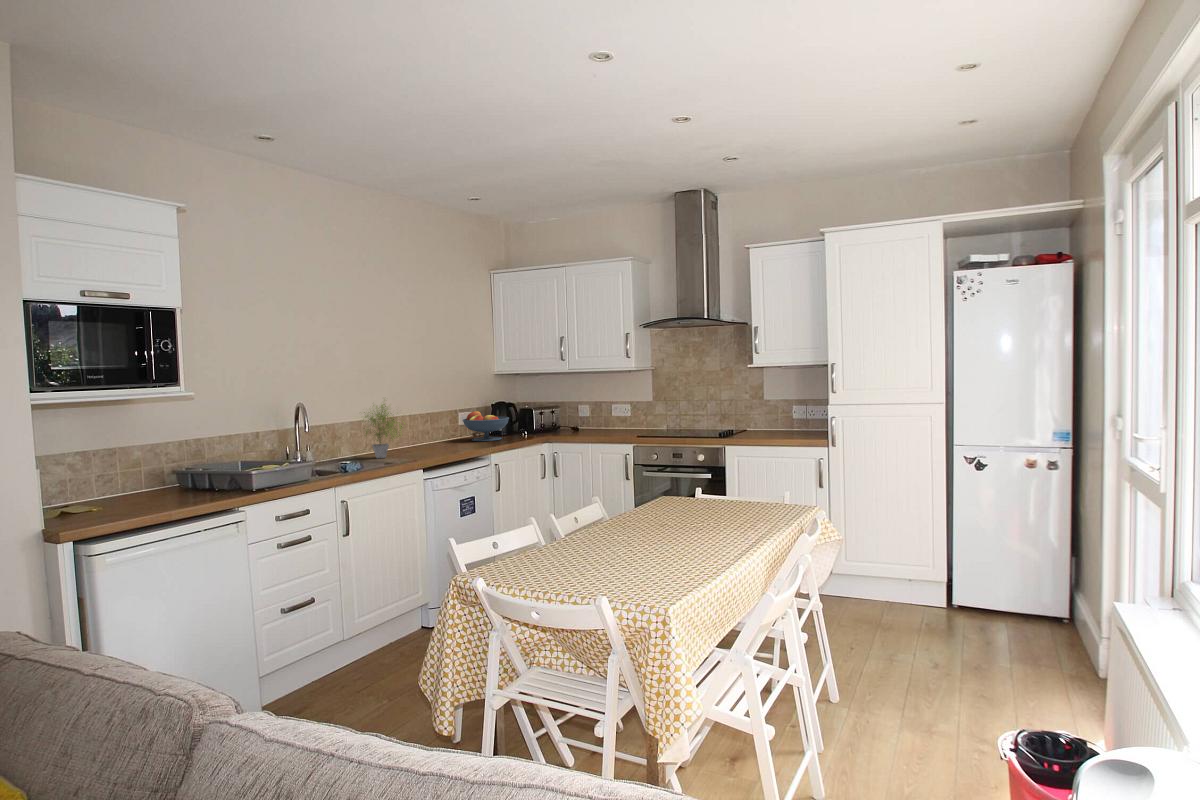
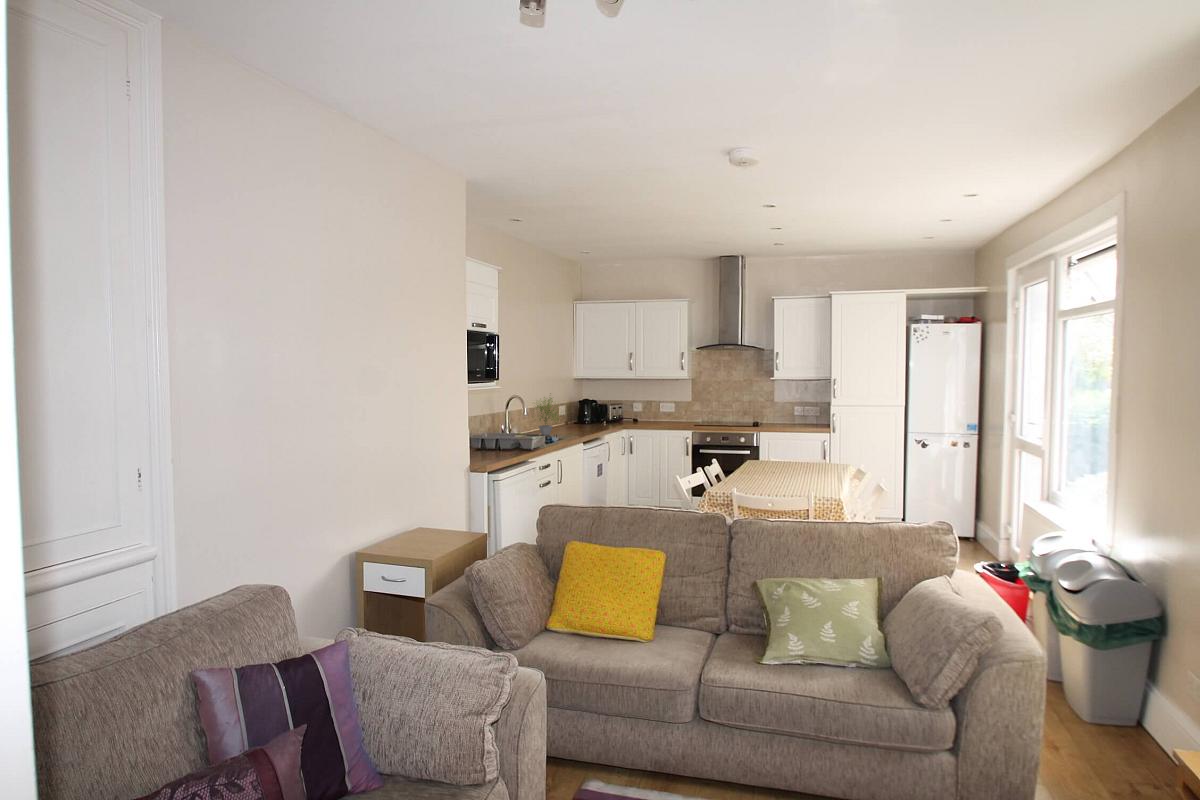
fruit bowl: present [463,411,509,441] -> none [569,405,603,427]

